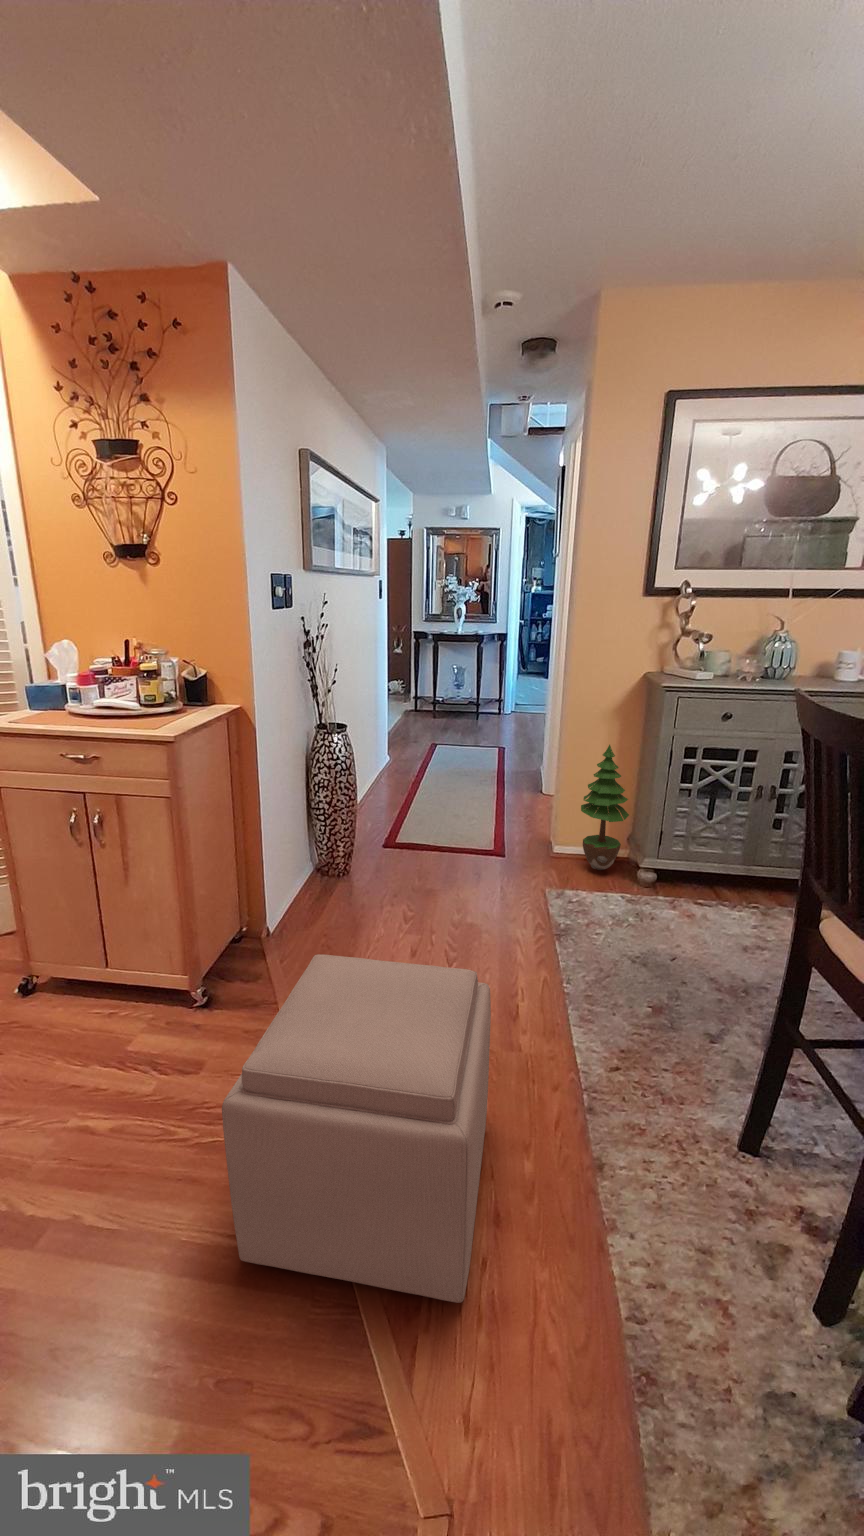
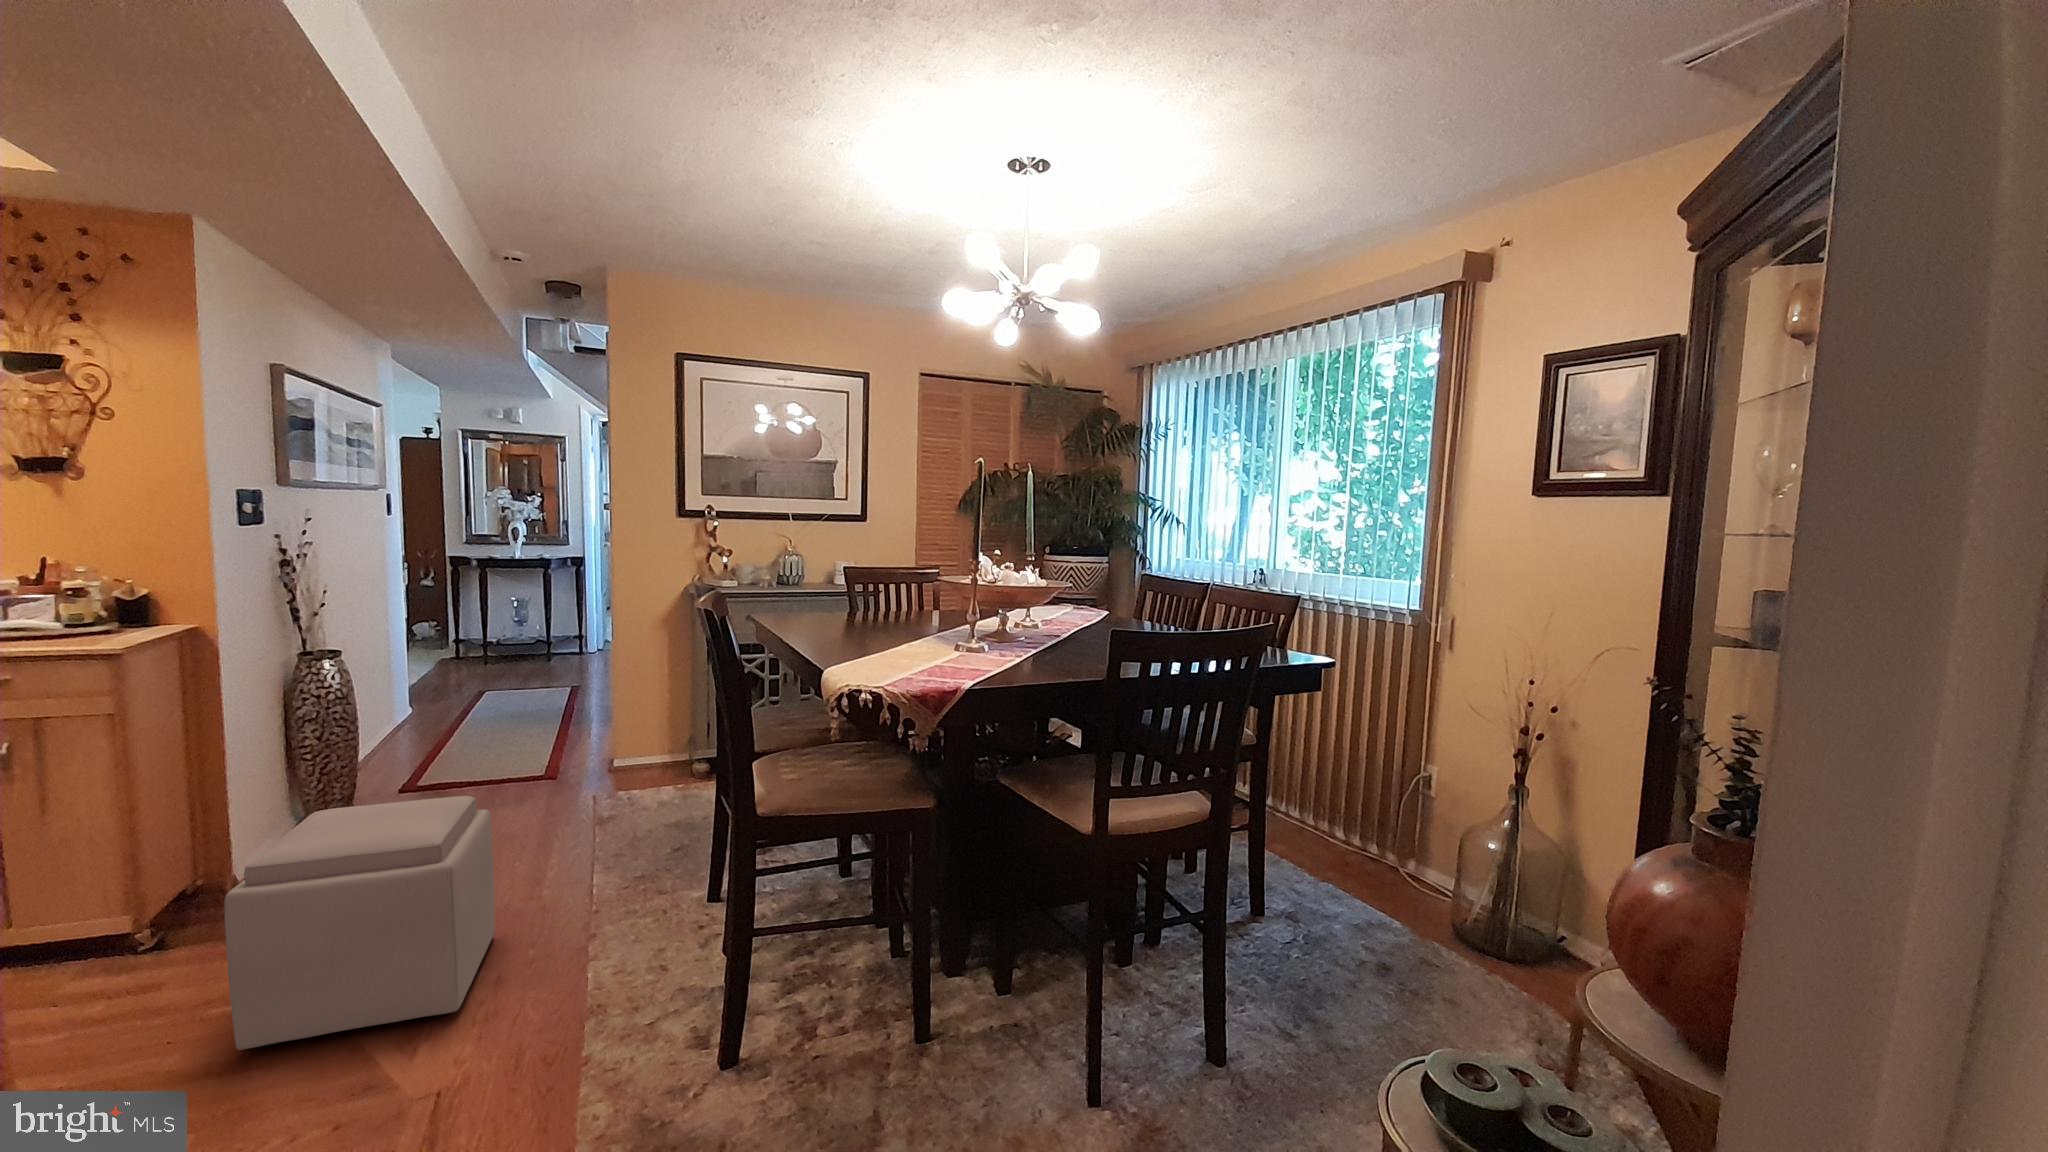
potted tree: present [581,745,629,870] -> none [631,646,681,772]

